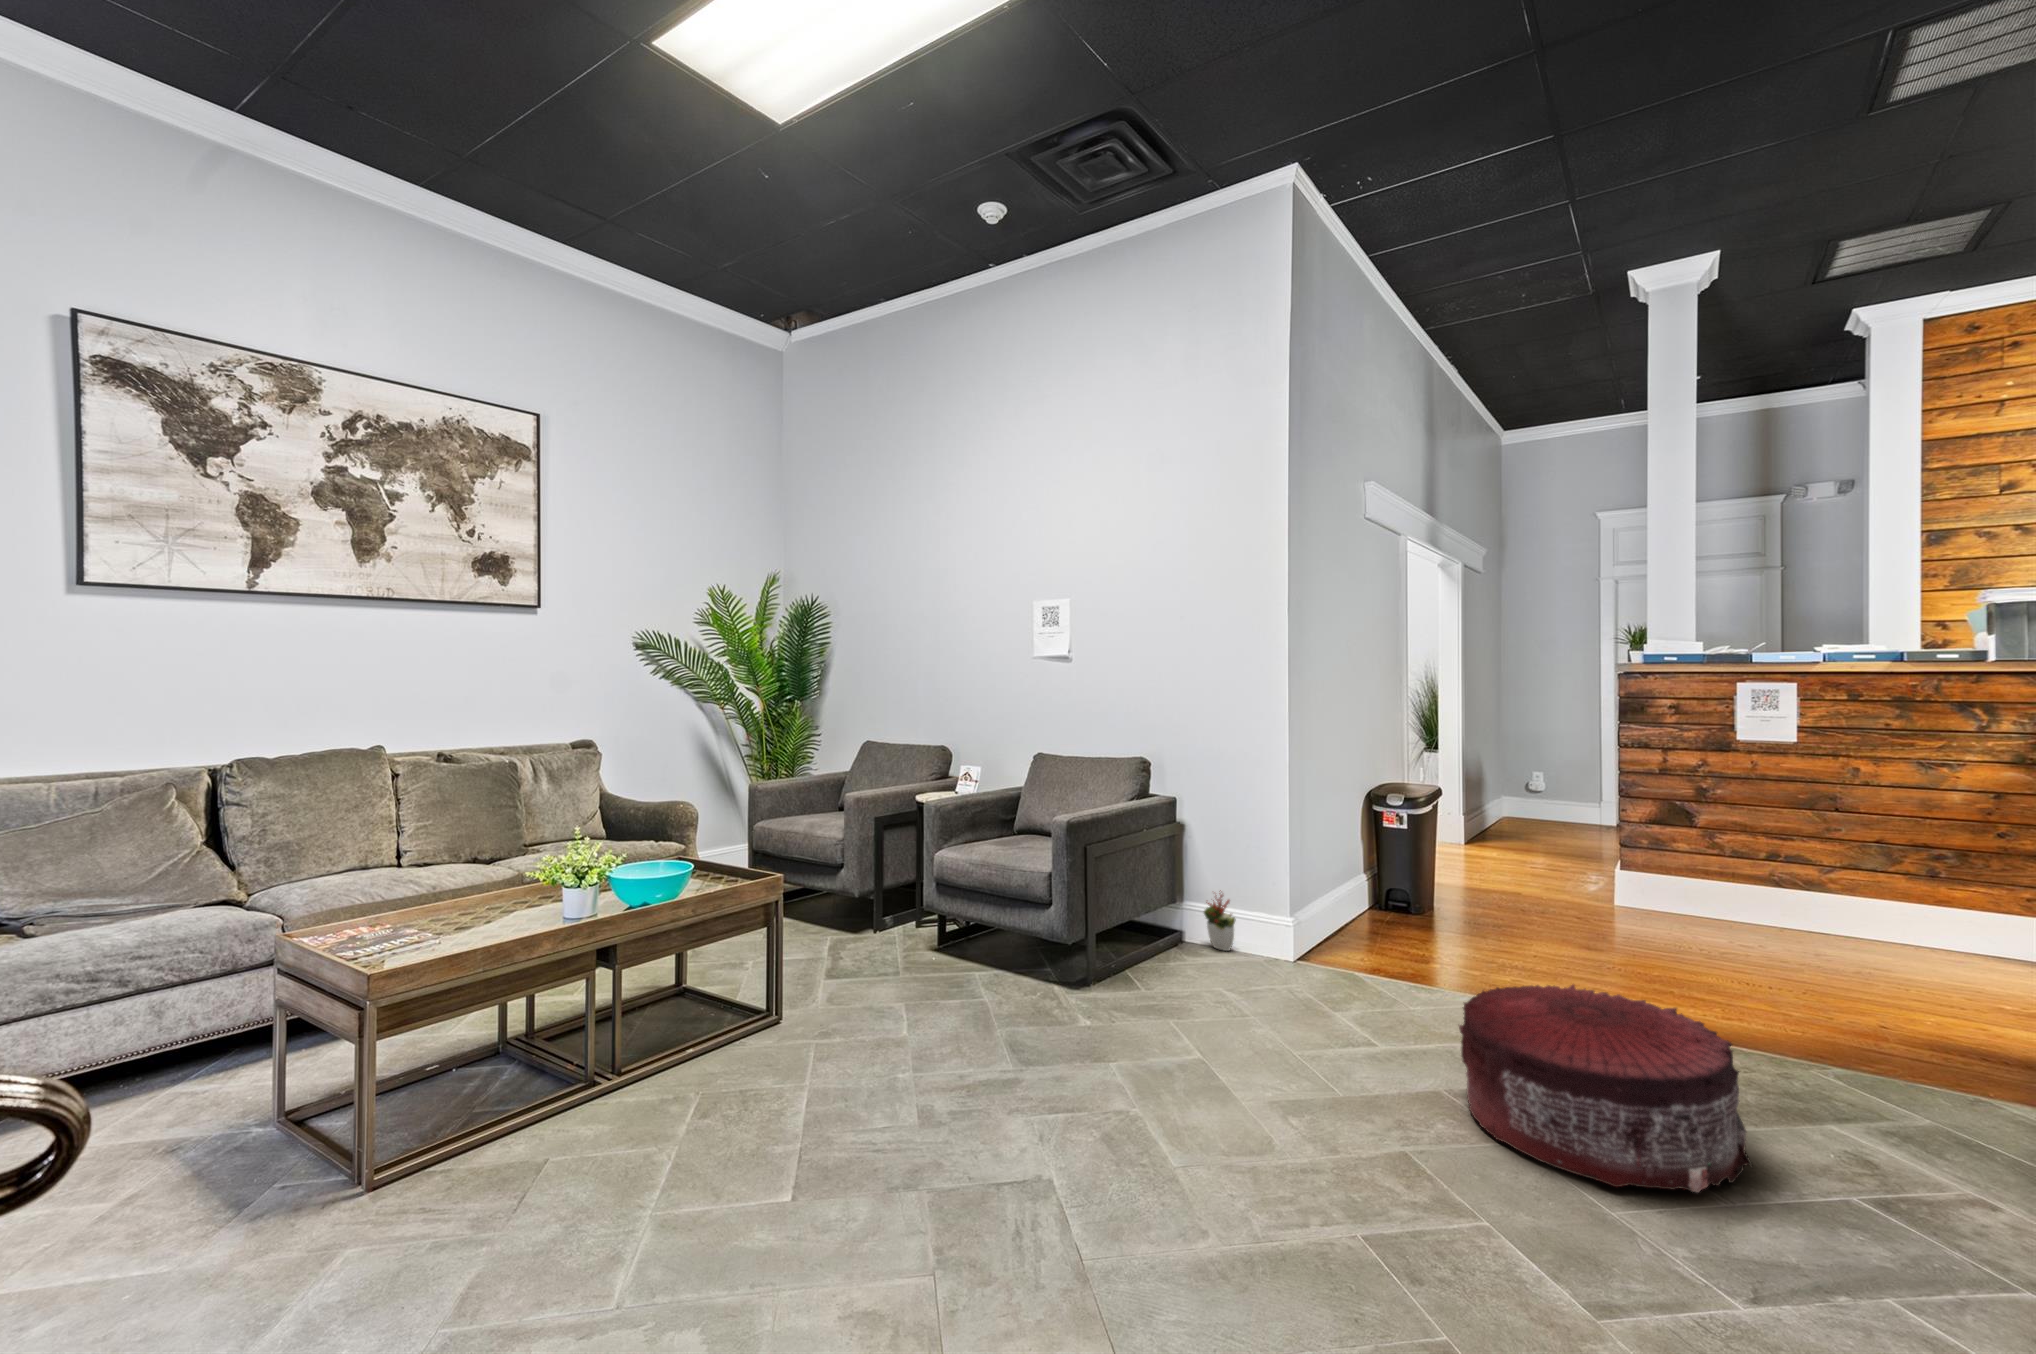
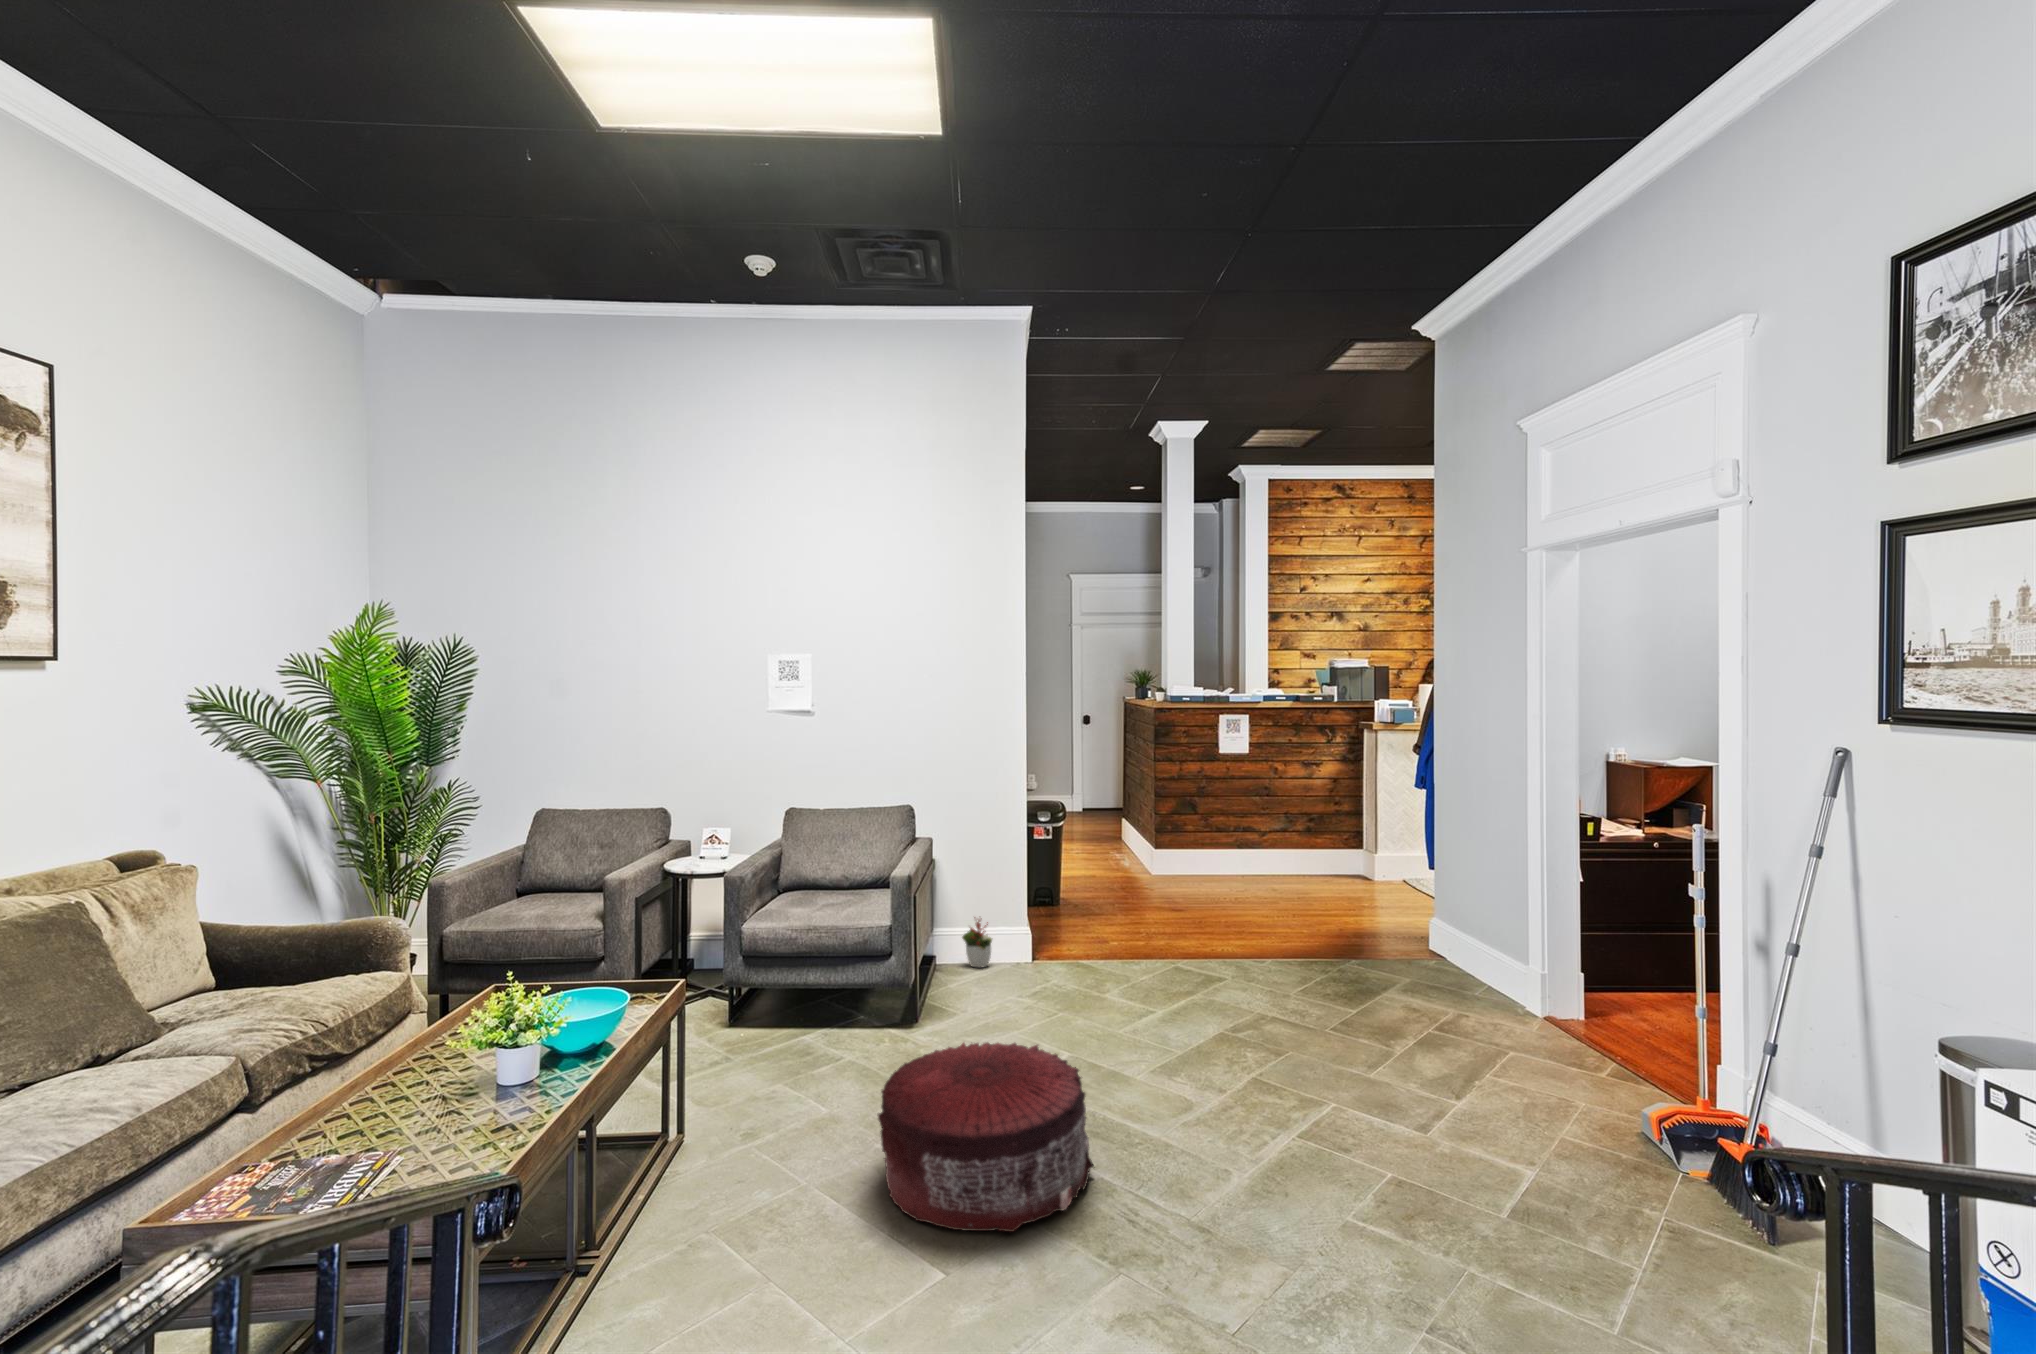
pouf: present [1459,985,1752,1192] -> present [878,1043,1094,1232]

